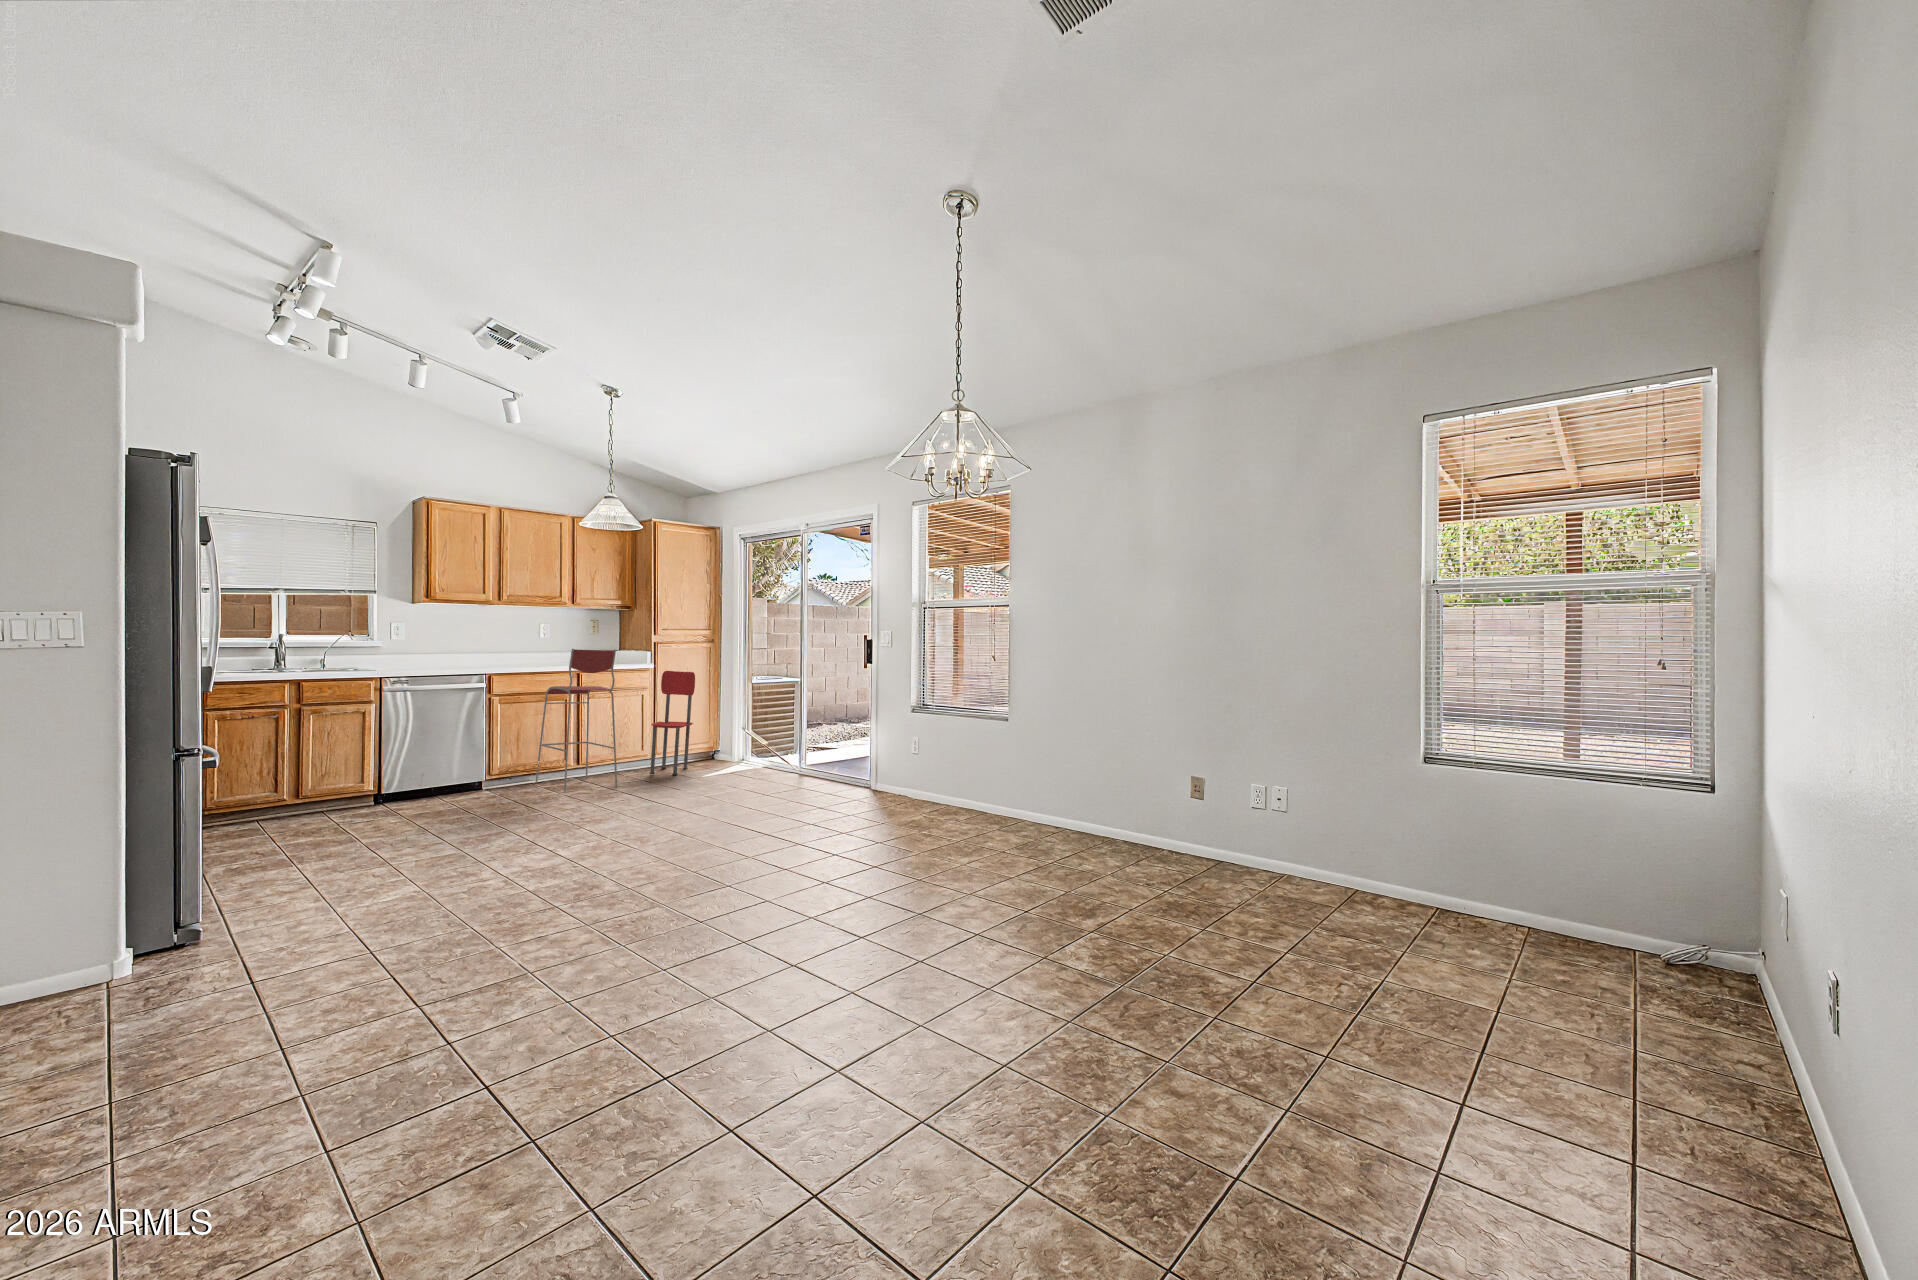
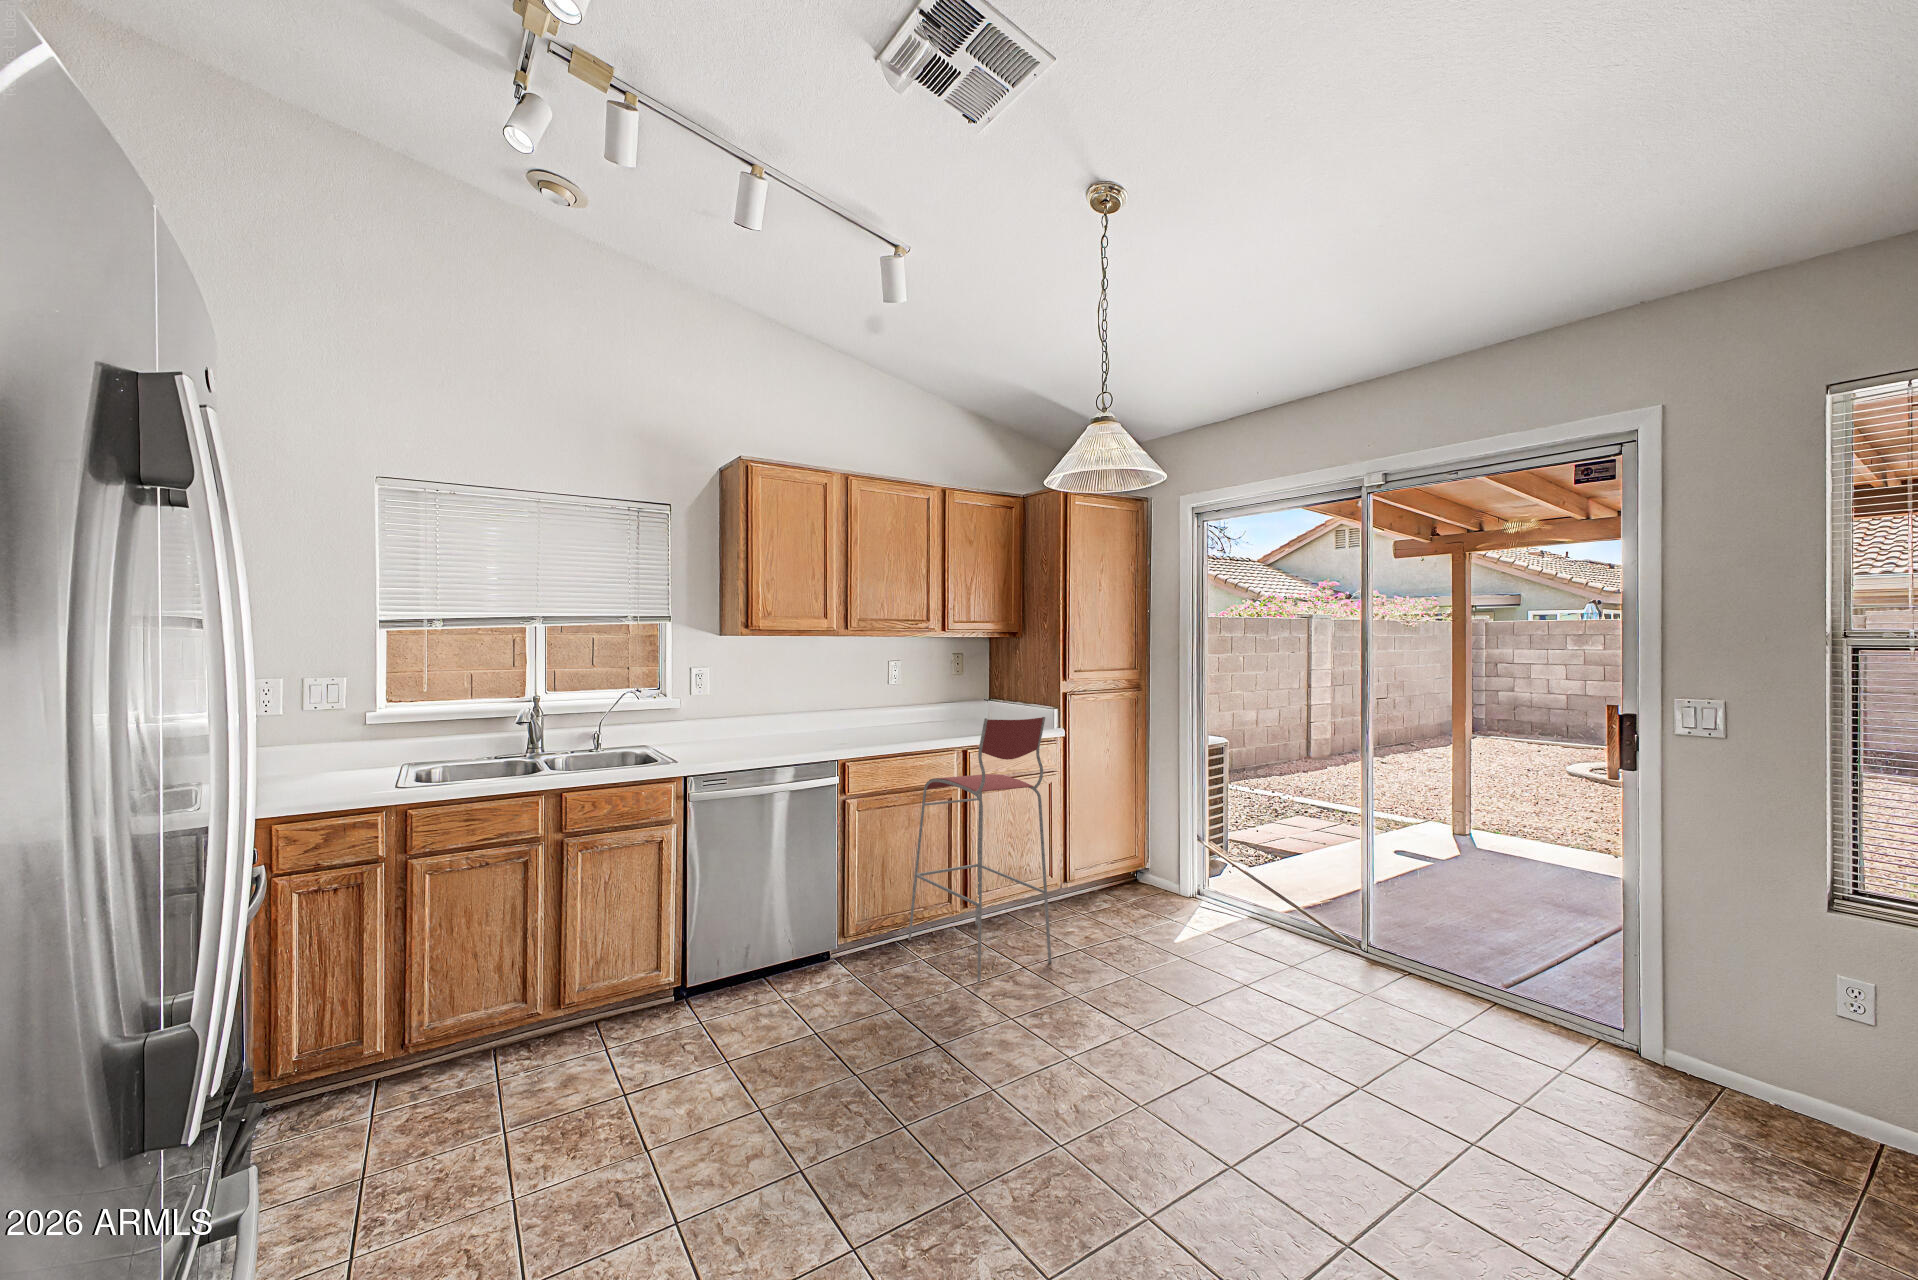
dining chair: present [650,671,695,775] -> none [1071,739,1131,925]

